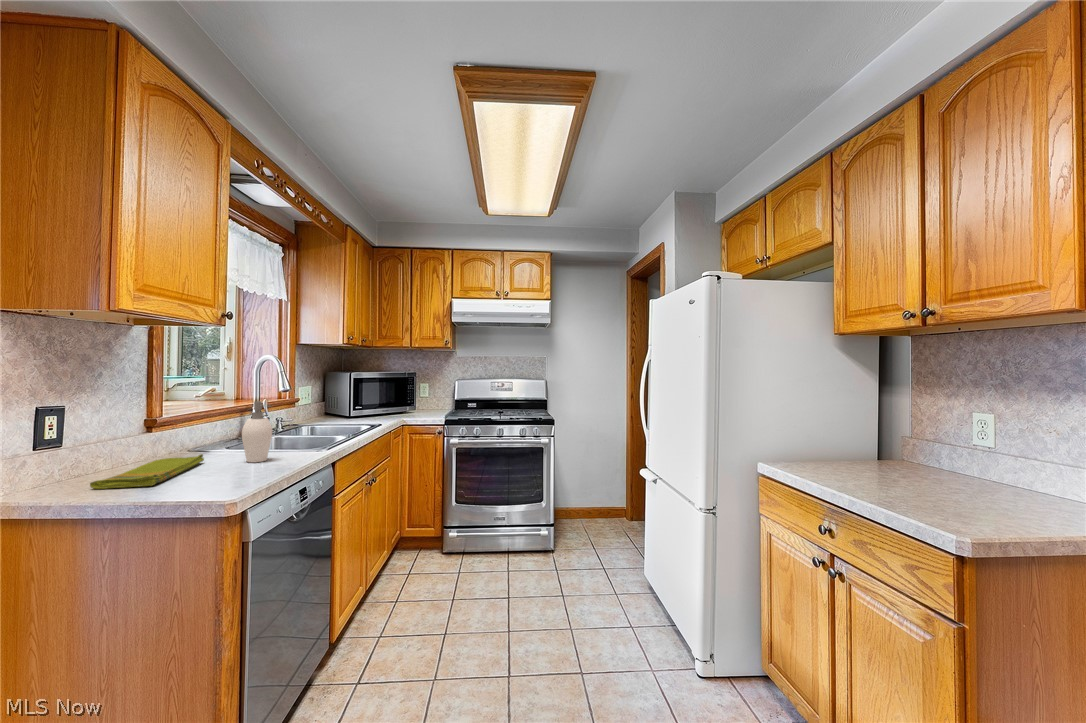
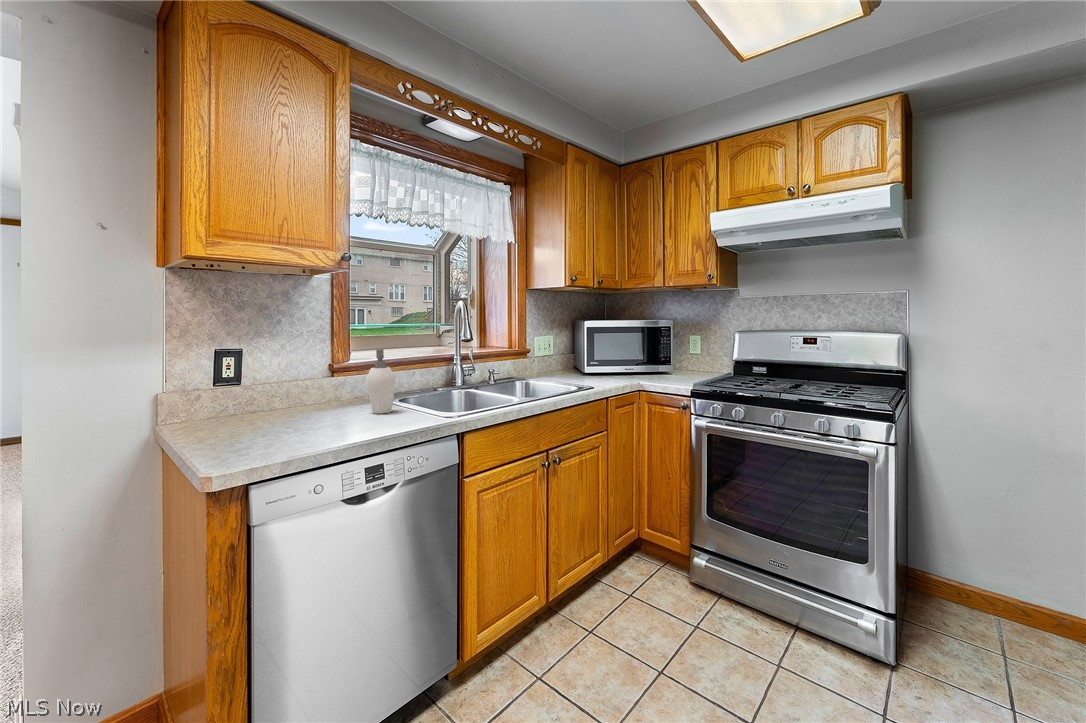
dish towel: present [90,454,204,489] -> none [228,400,348,425]

